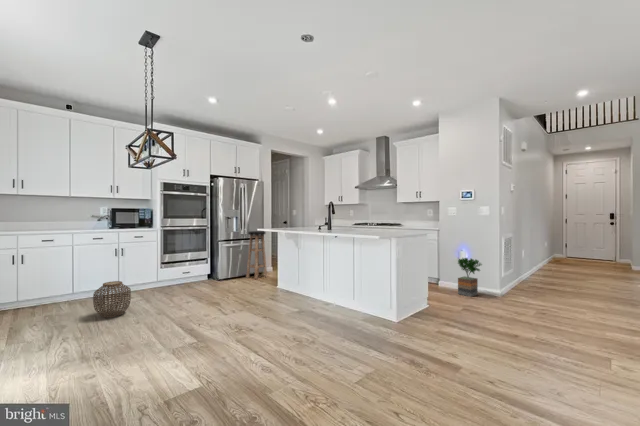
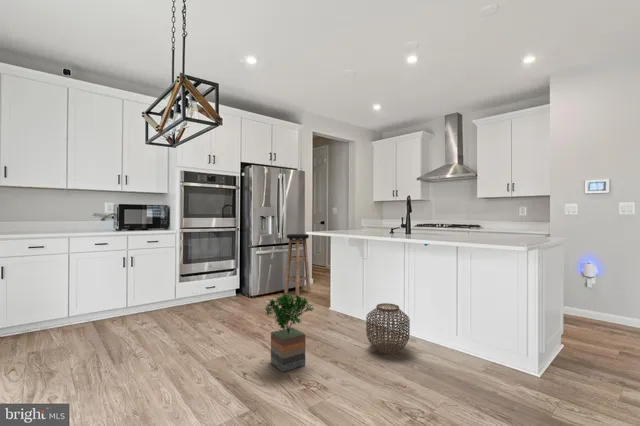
potted tree: present [458,258,482,297] -> present [266,294,314,372]
woven basket: present [93,281,131,317] -> present [366,303,410,355]

